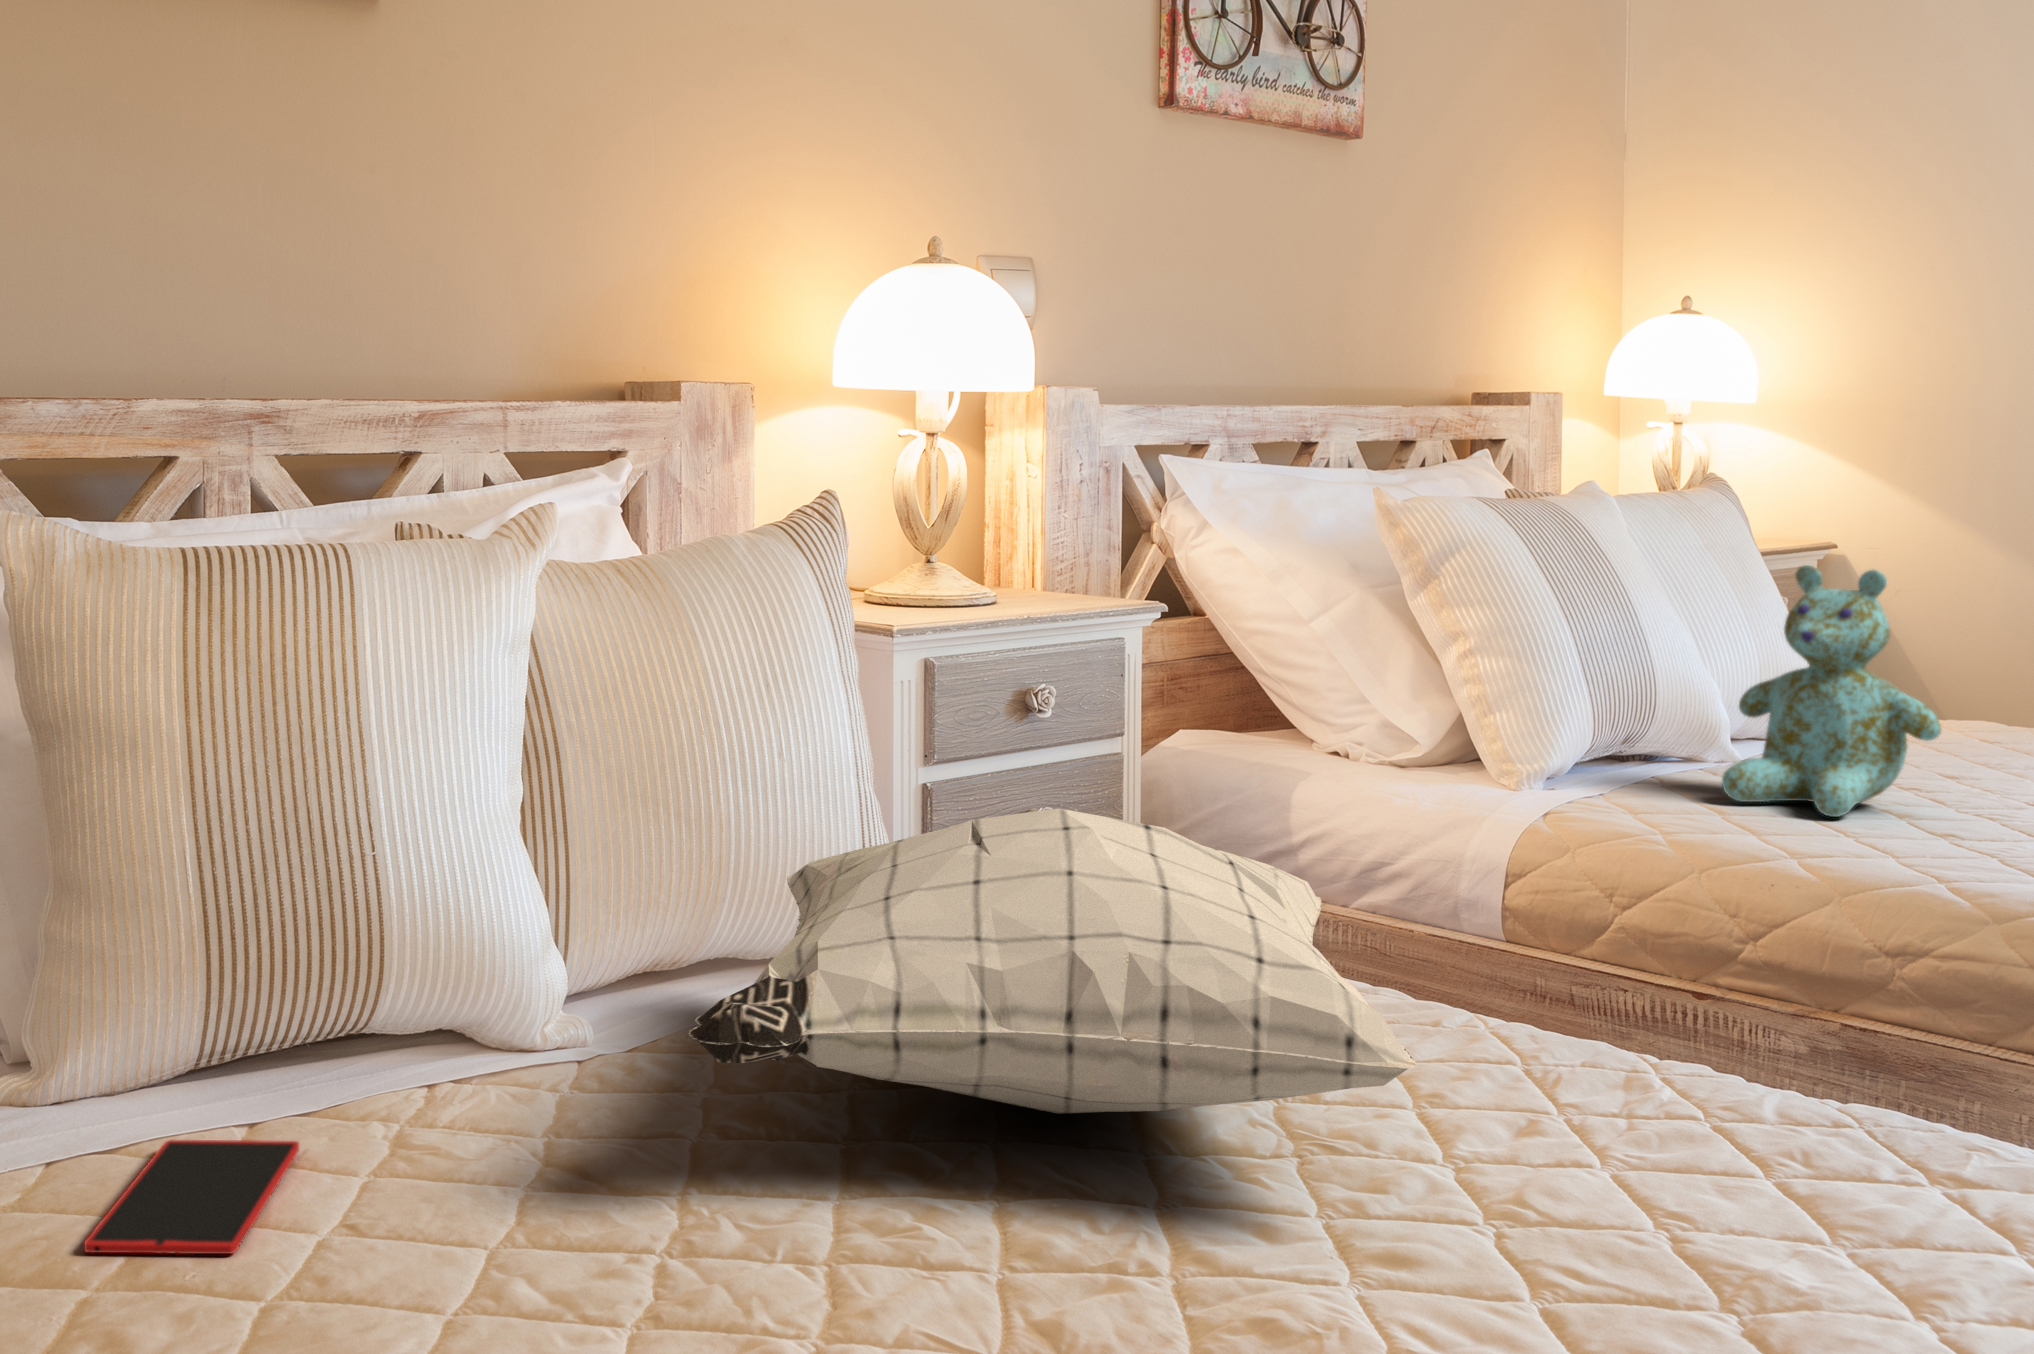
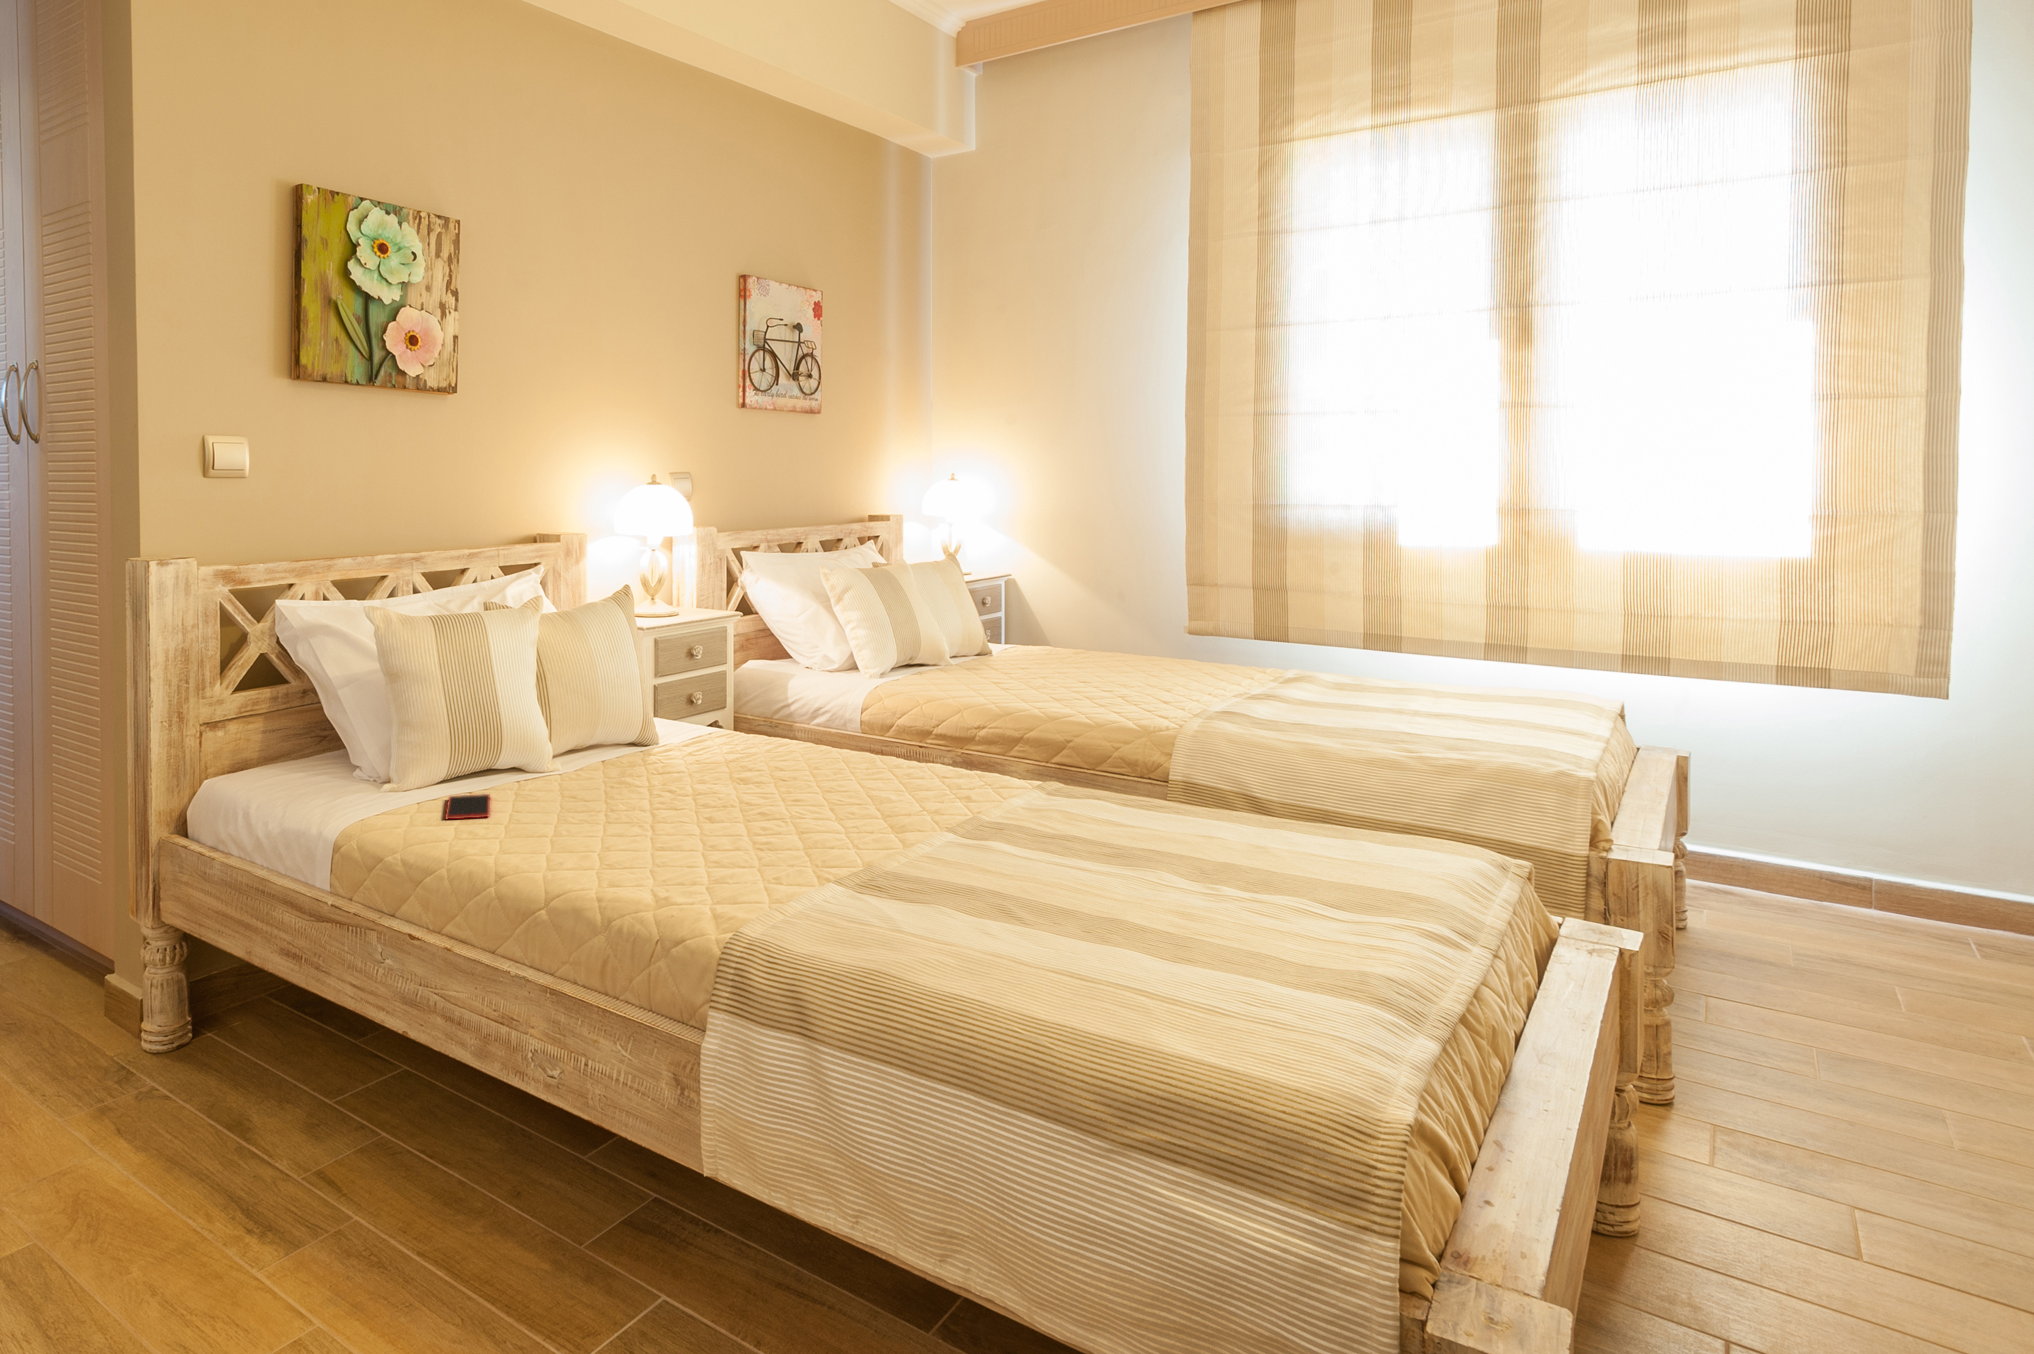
stuffed bear: present [1722,565,1941,817] -> none [940,594,1010,684]
pillow: present [689,808,1417,1113] -> none [610,686,809,774]

